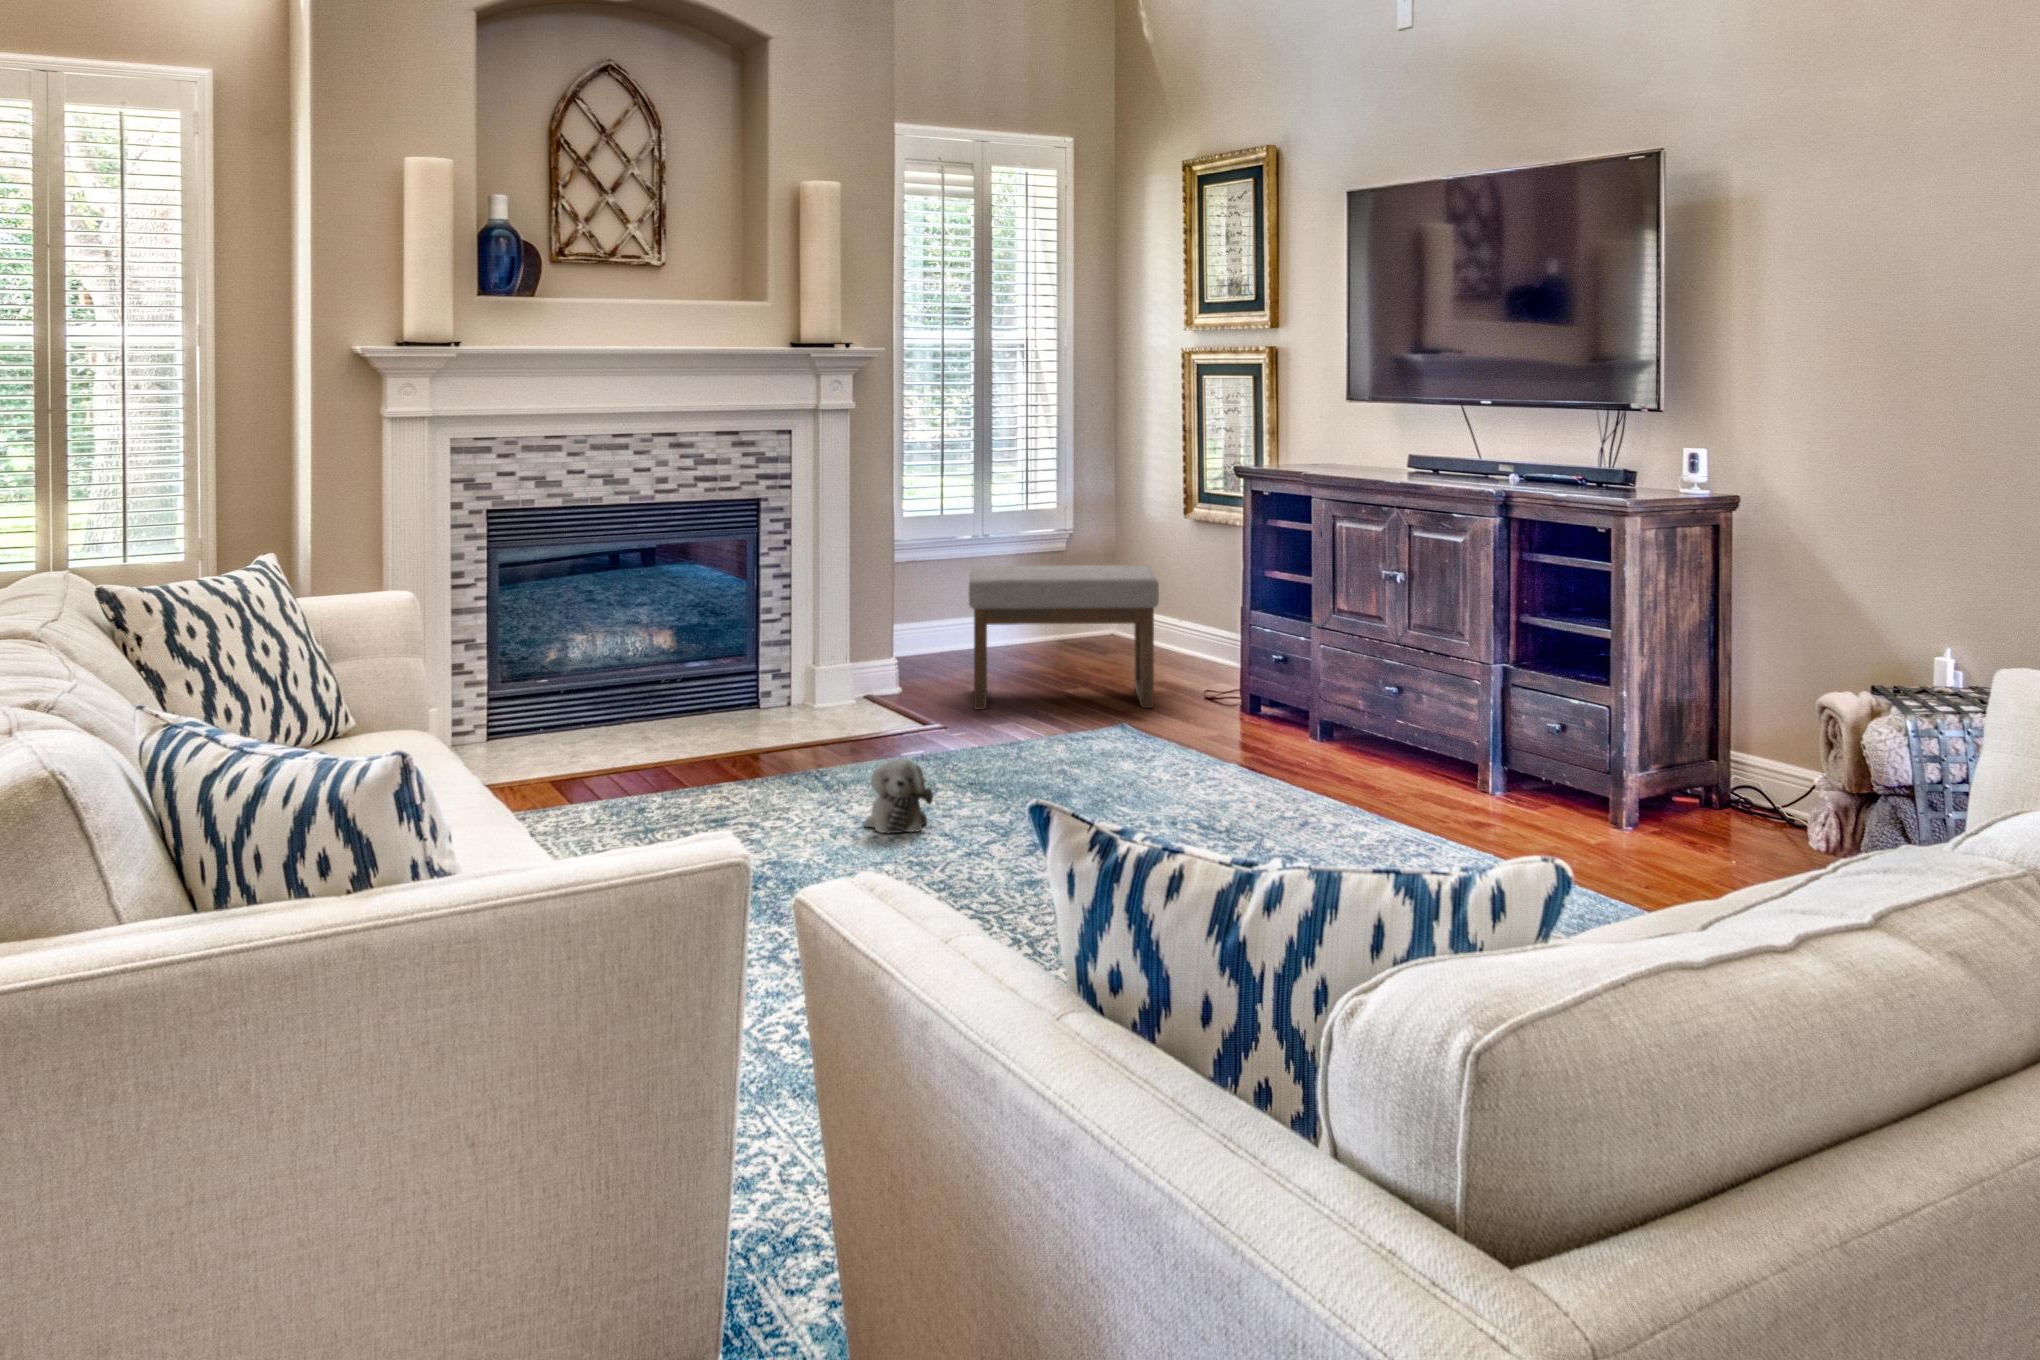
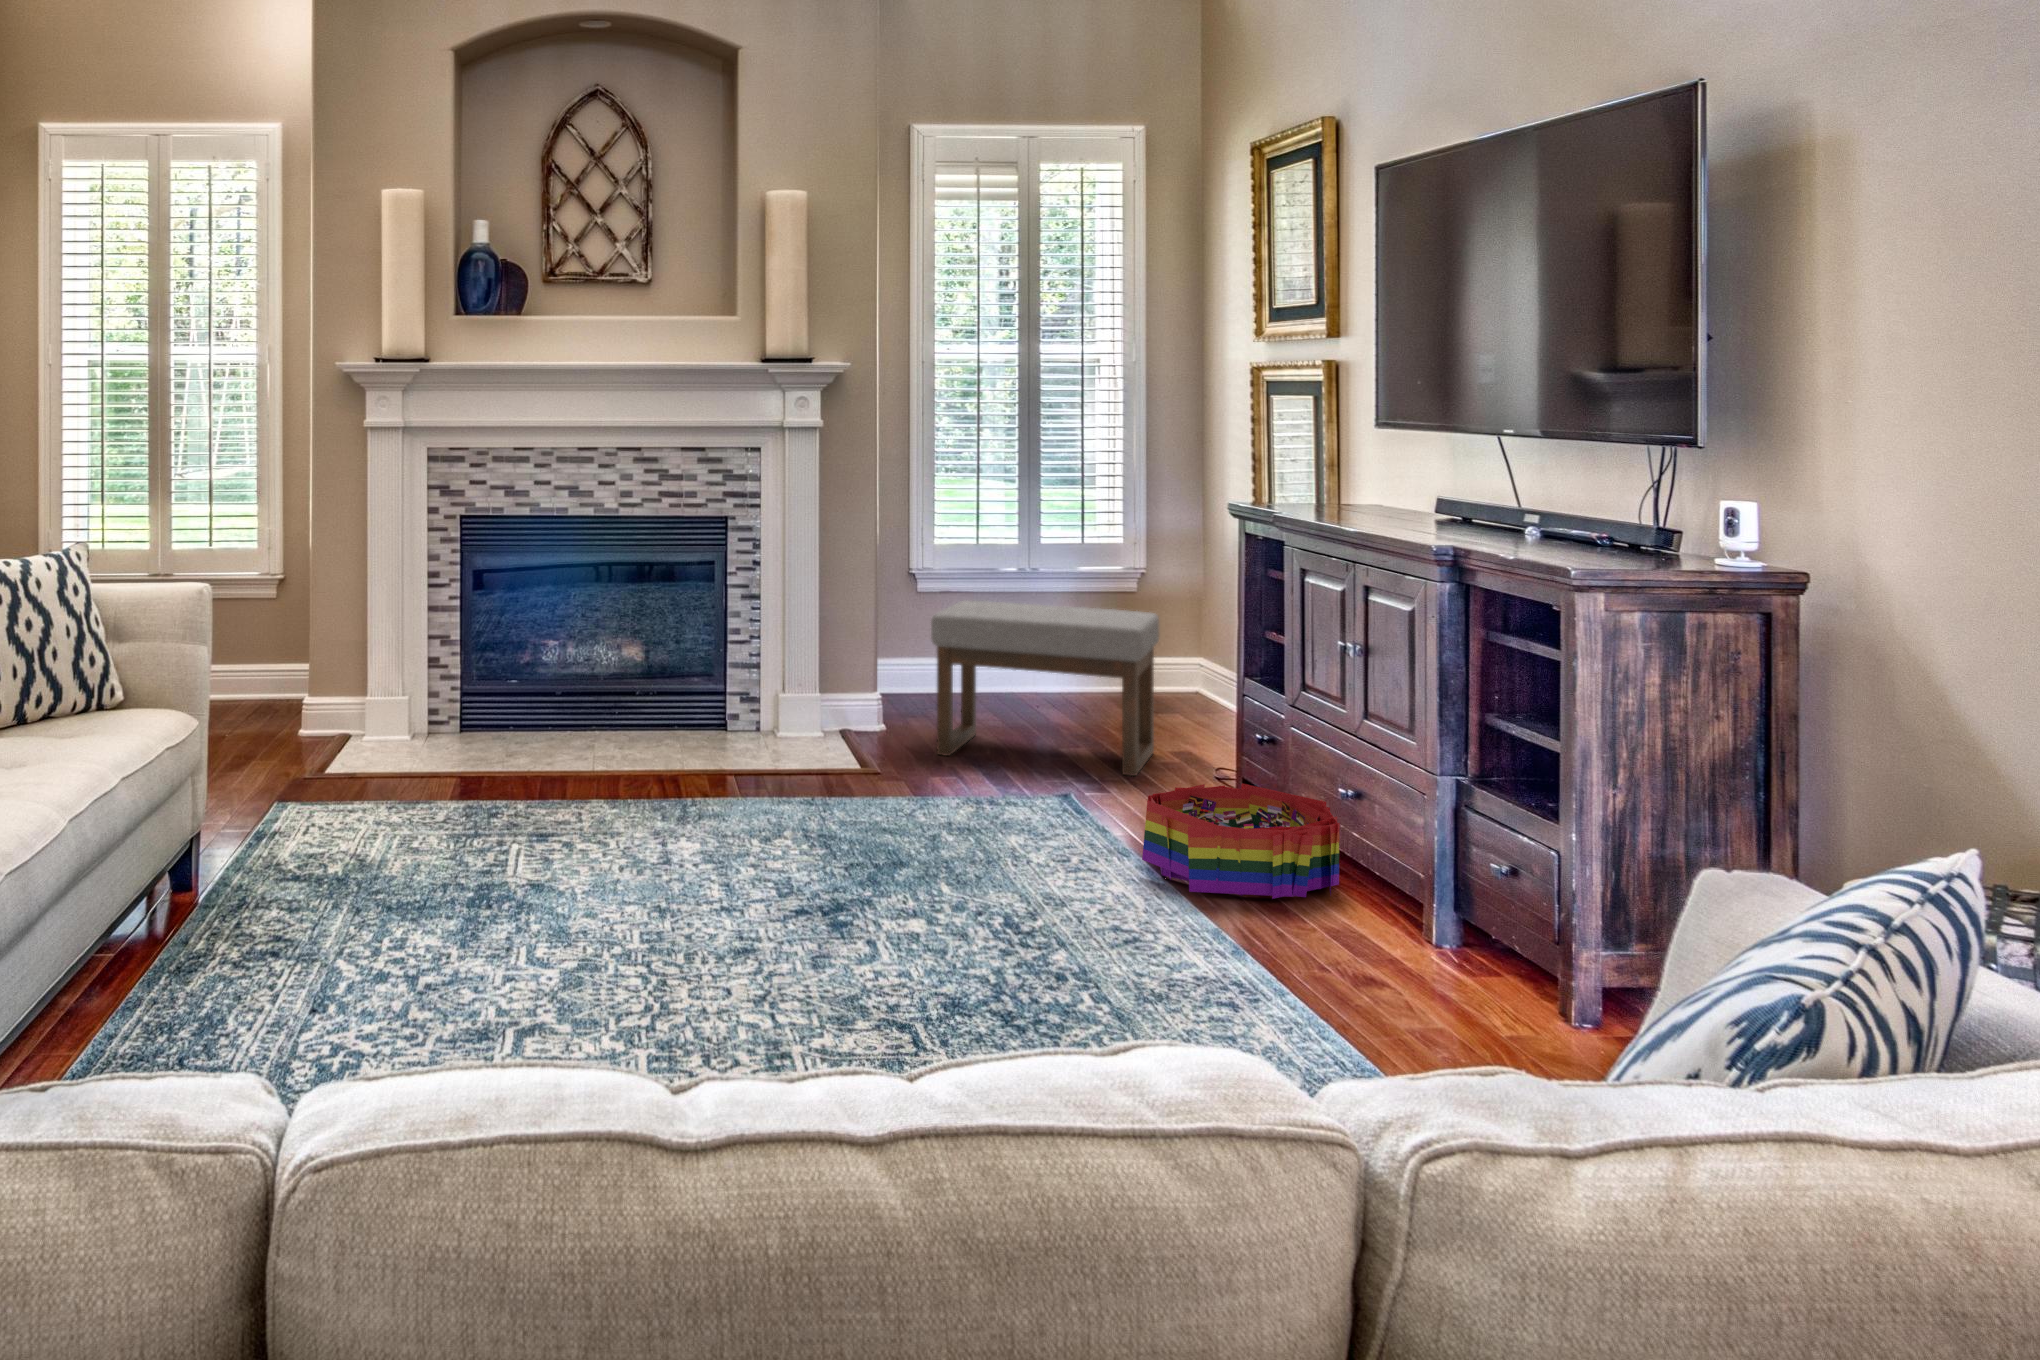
storage bin: none [1237,698,1396,789] -> present [1142,784,1340,899]
plush toy: present [864,759,933,834] -> none [681,795,748,875]

